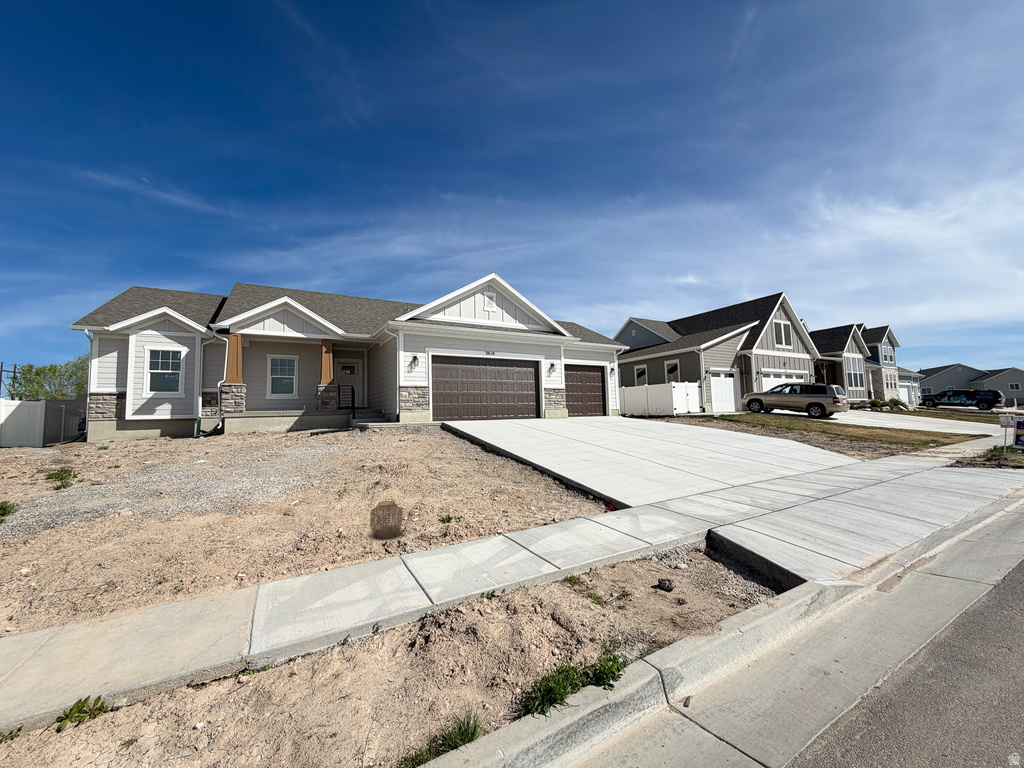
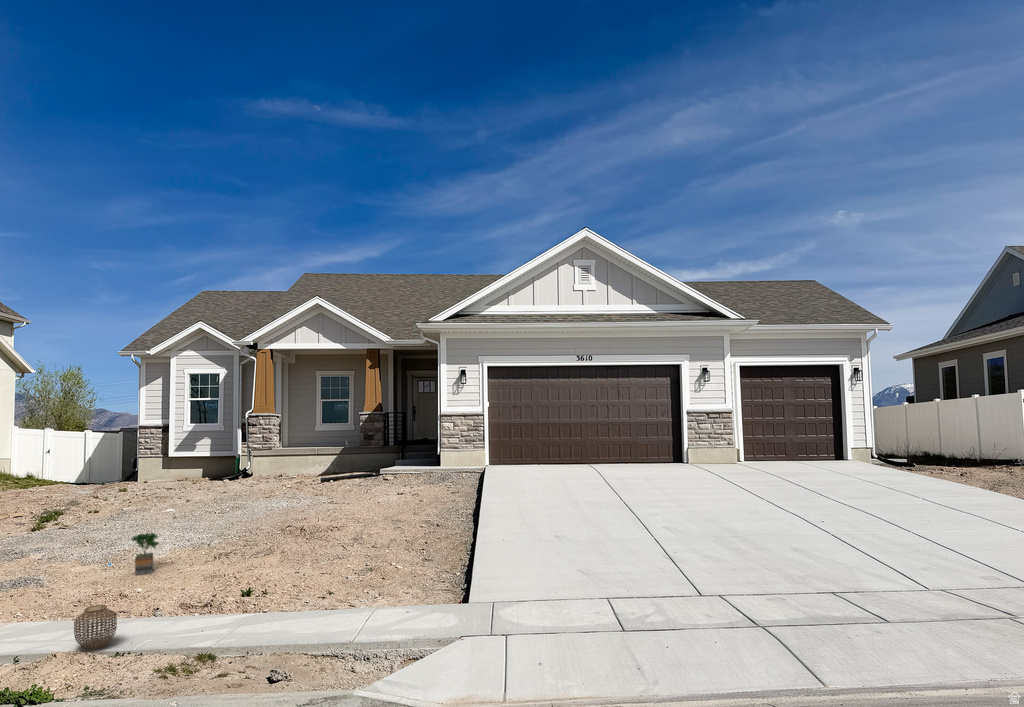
potted tree: none [284,458,311,494] -> present [132,533,159,575]

